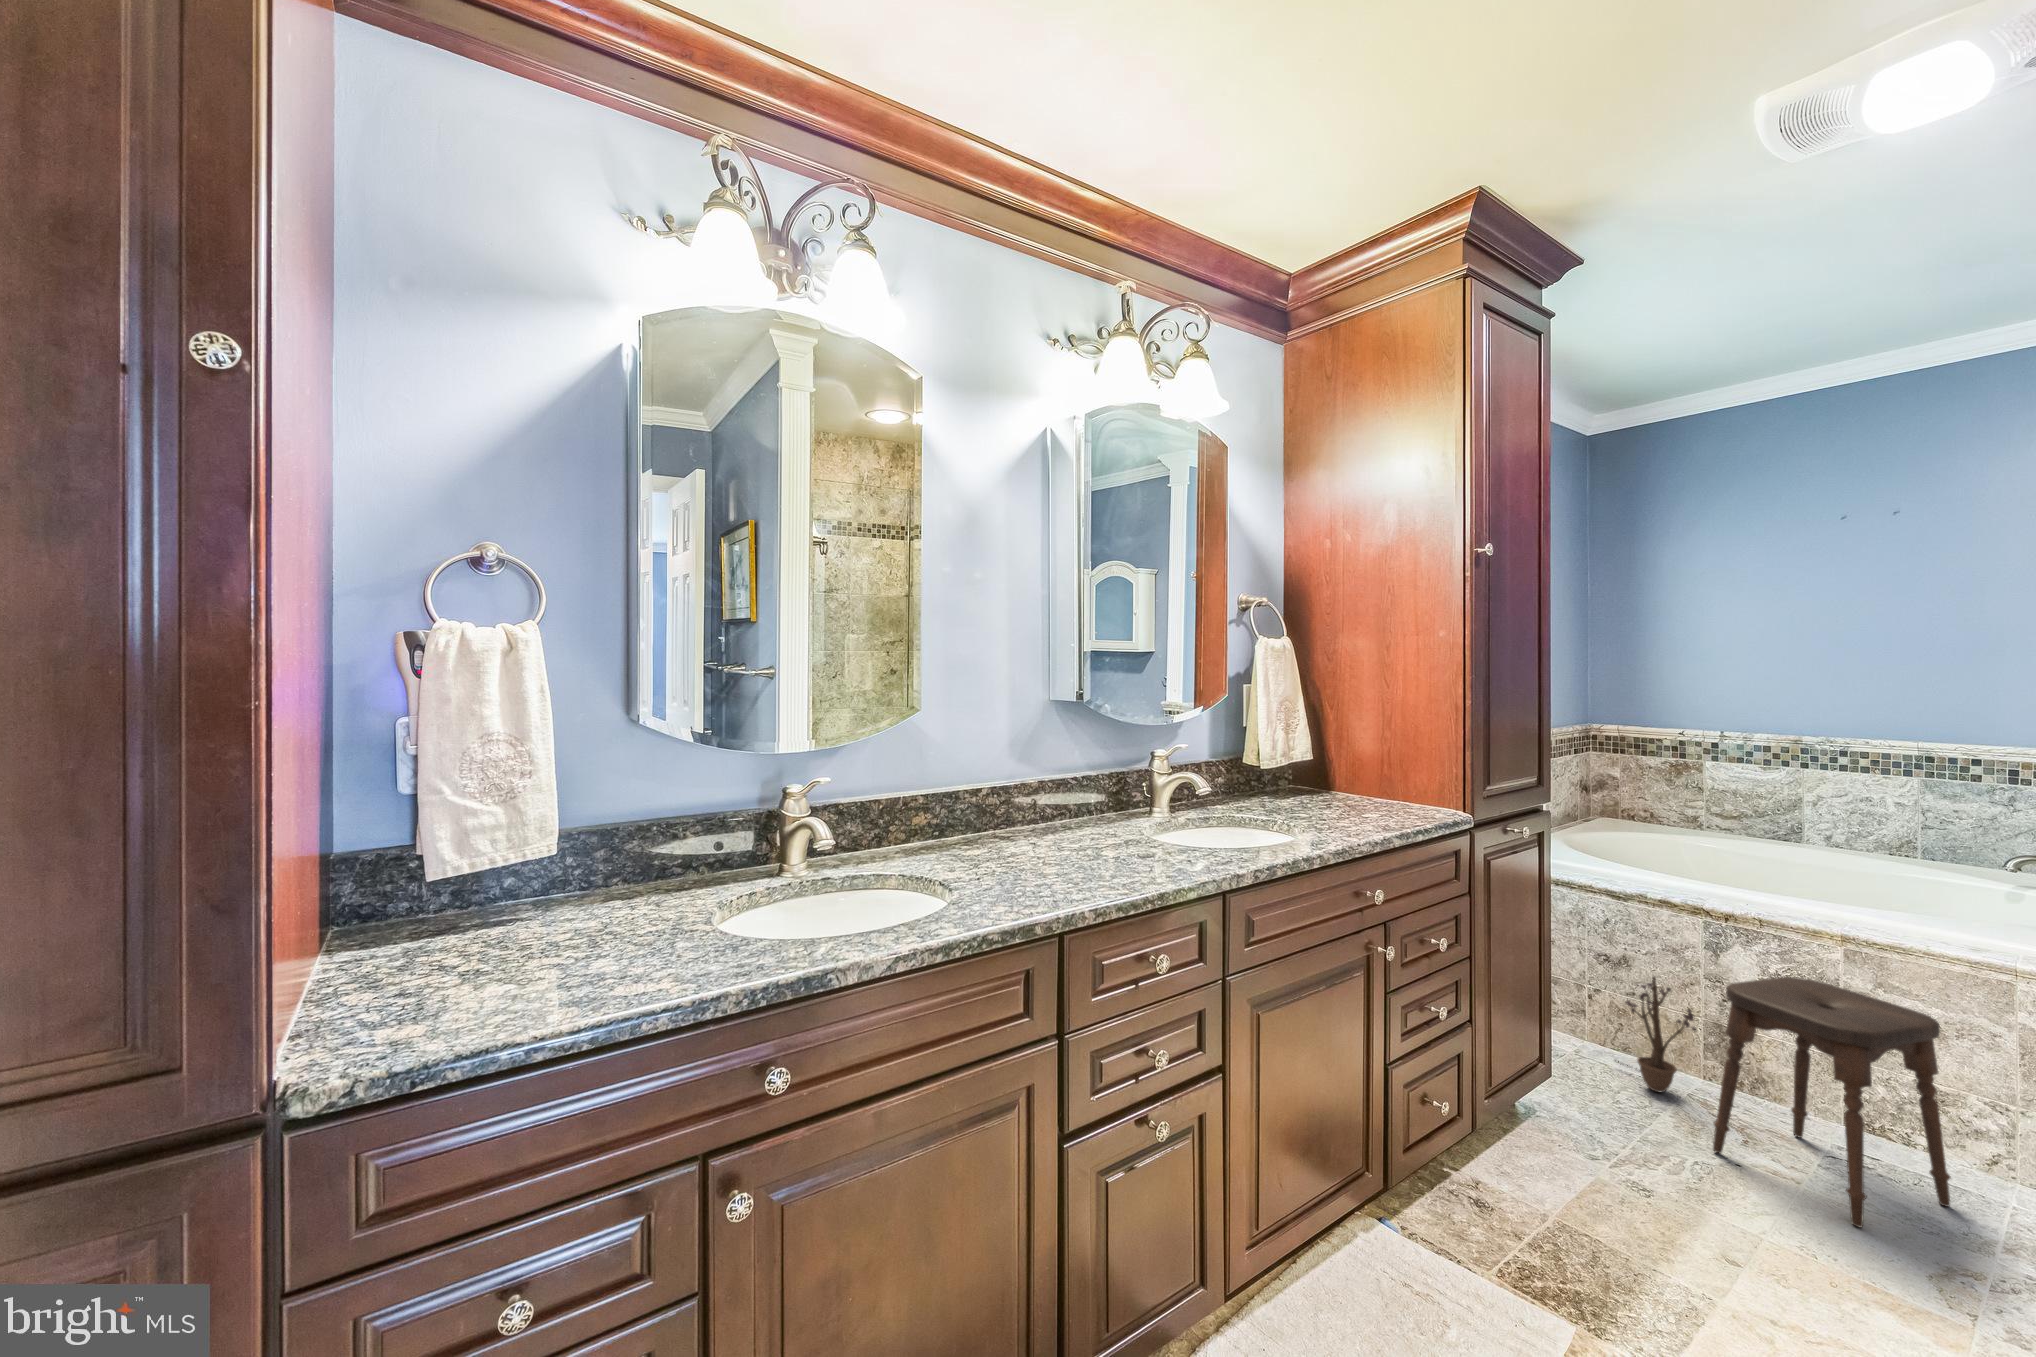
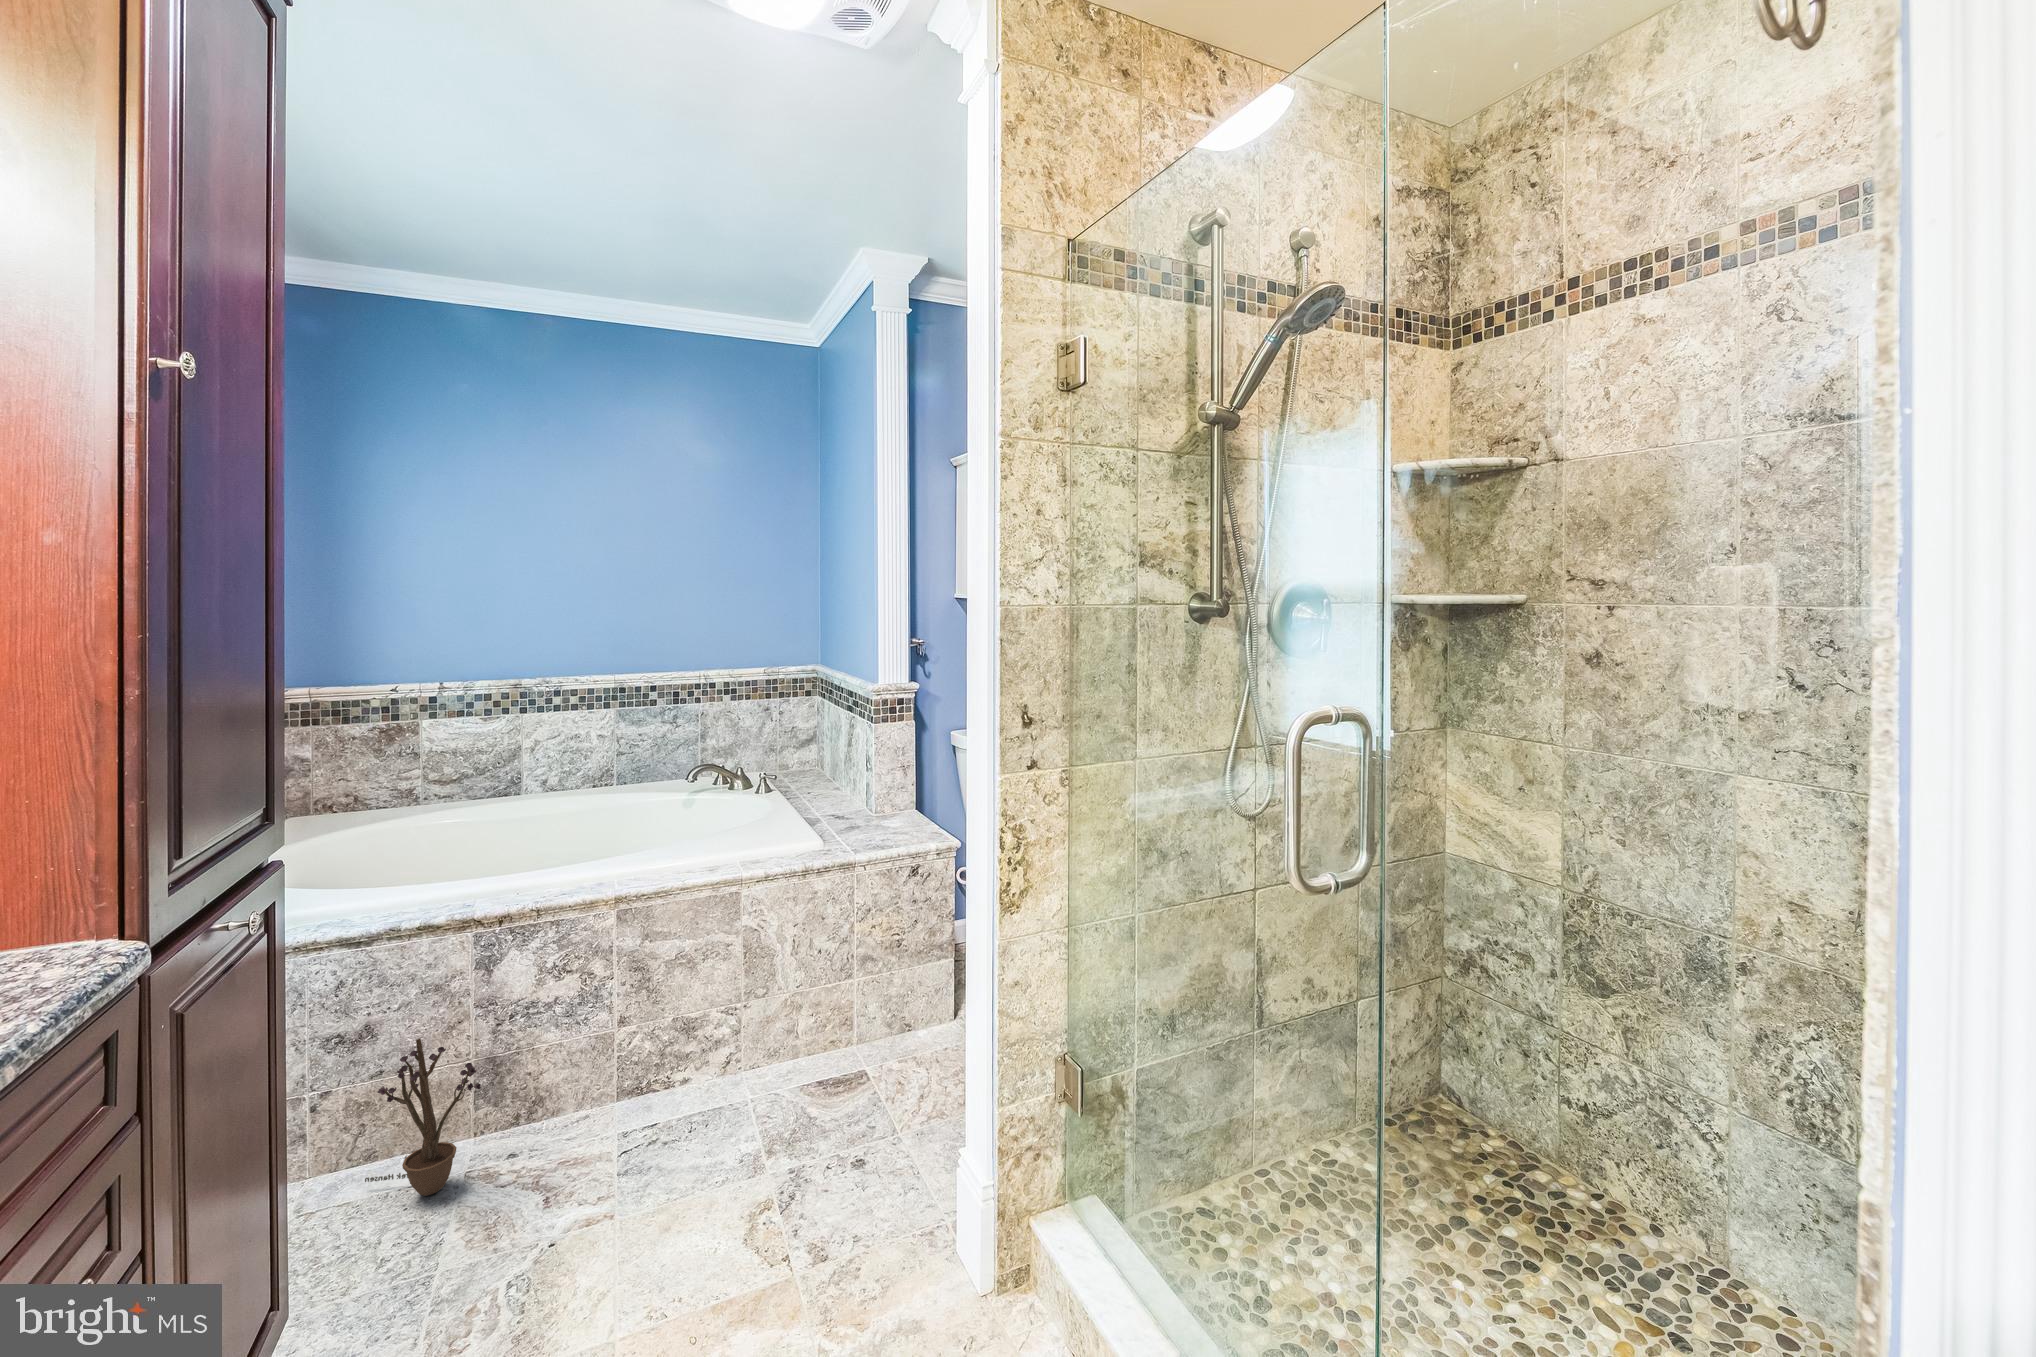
stool: present [1713,977,1950,1227] -> none [524,961,726,1244]

